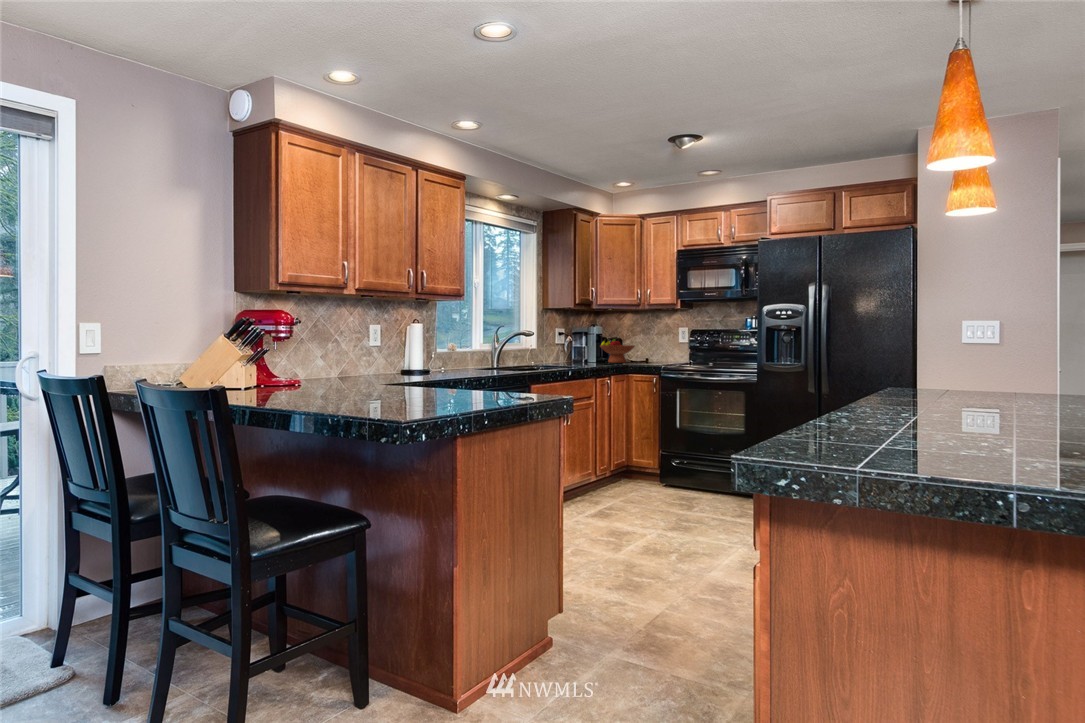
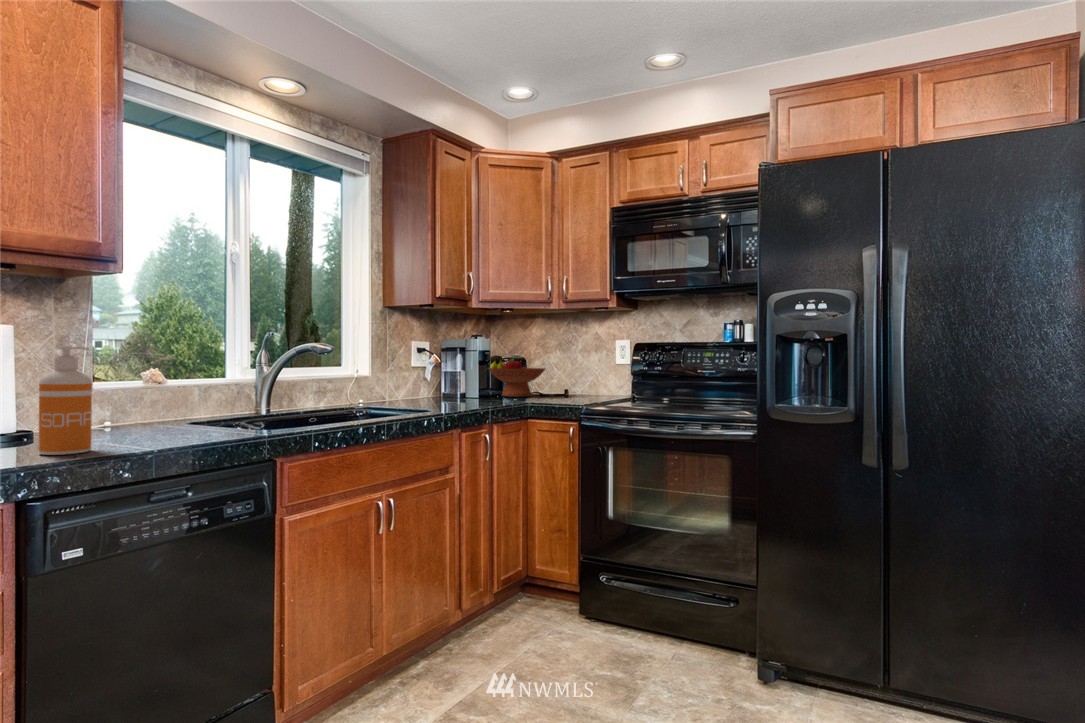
soap dispenser: none [460,335,476,376] -> present [38,346,92,455]

